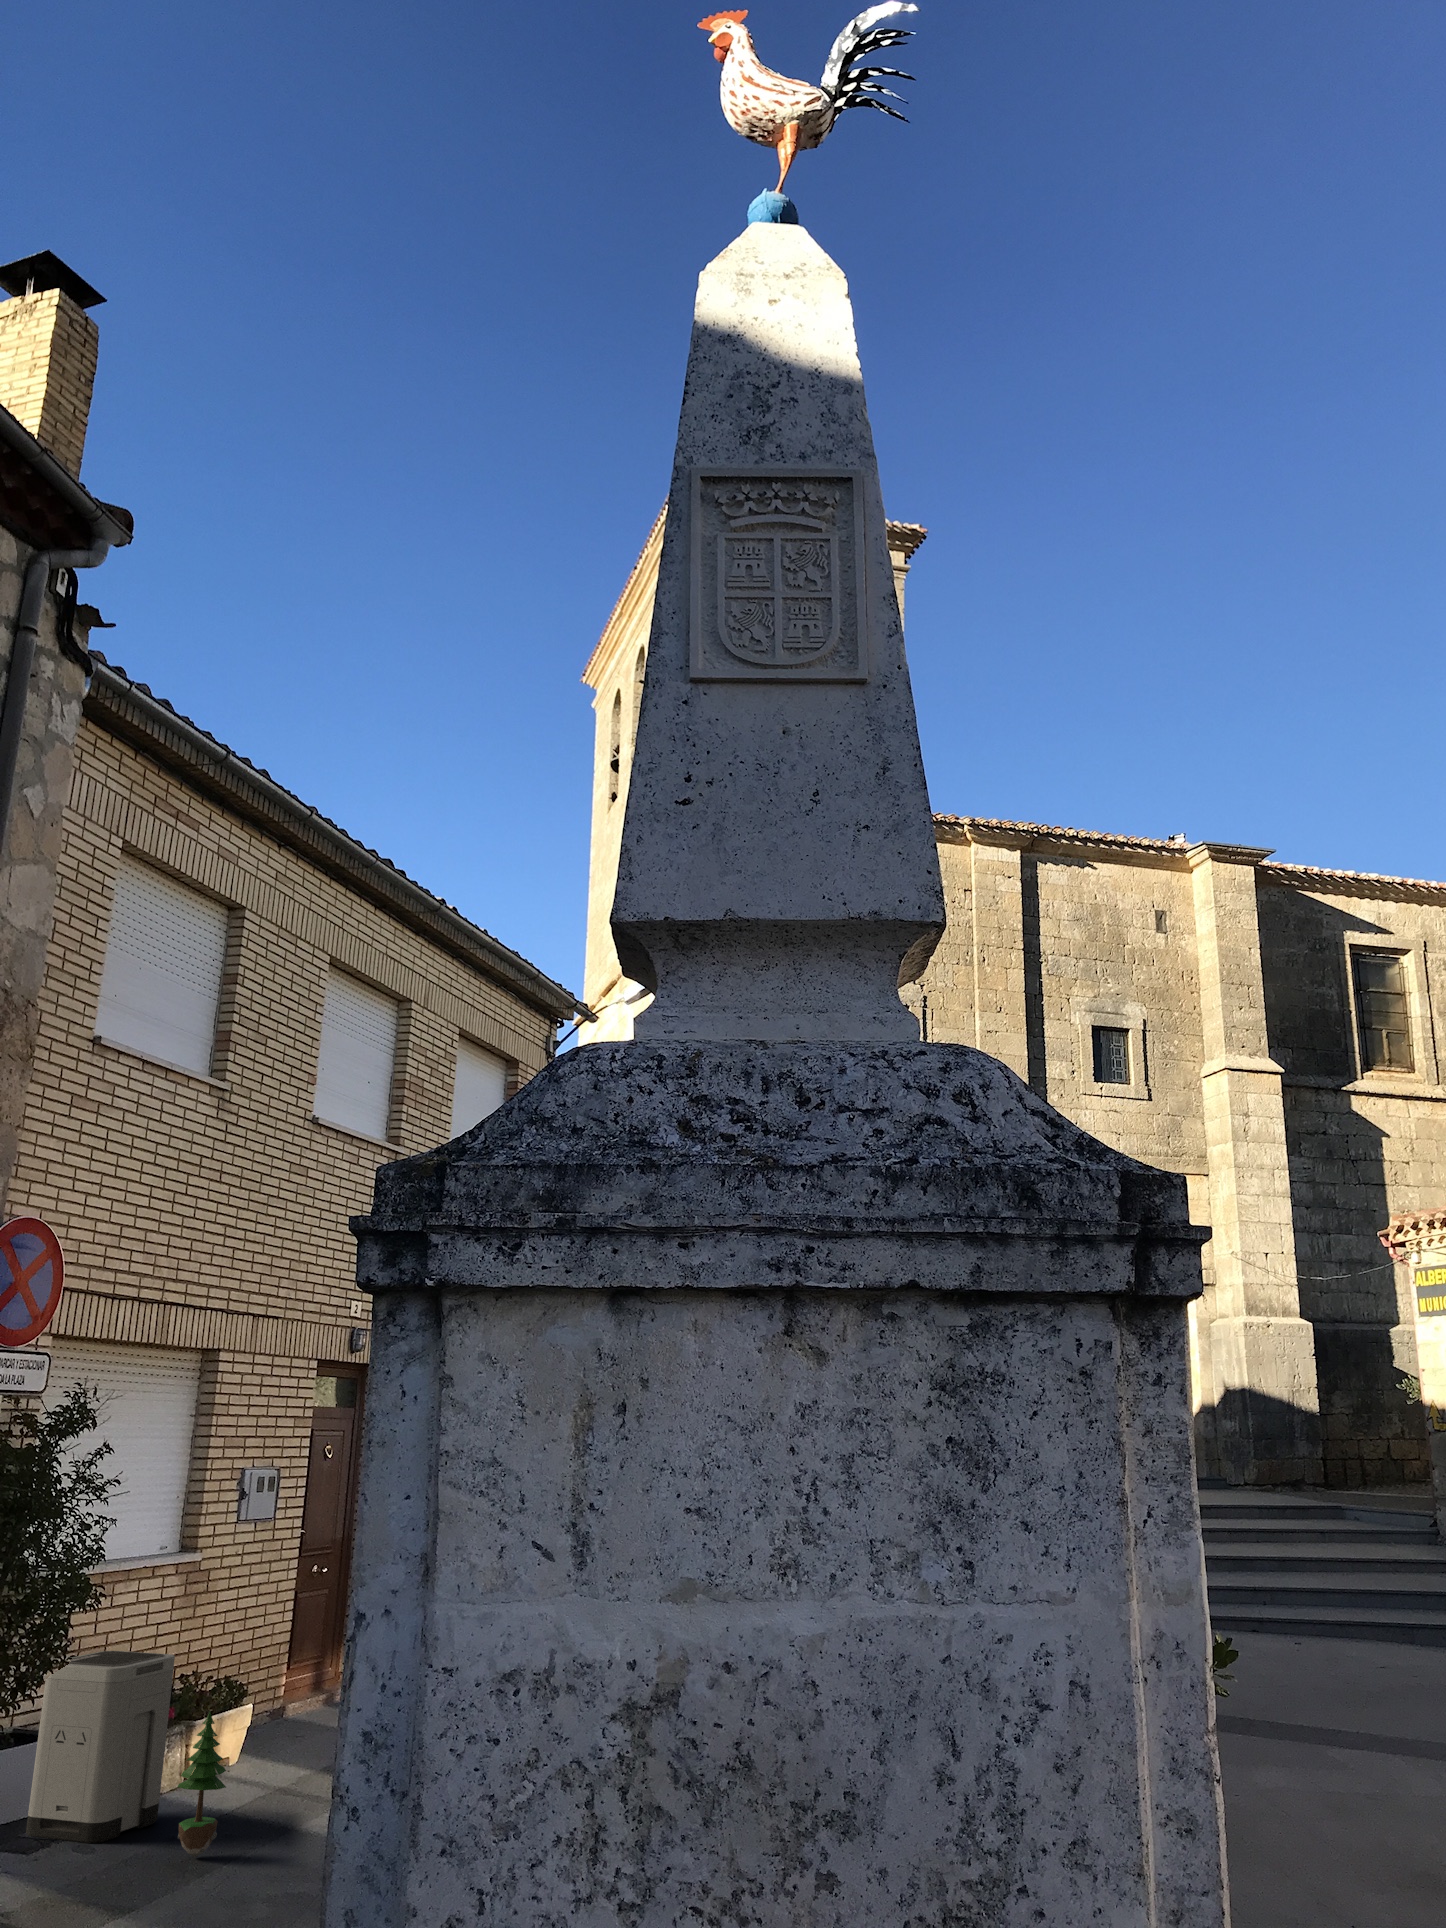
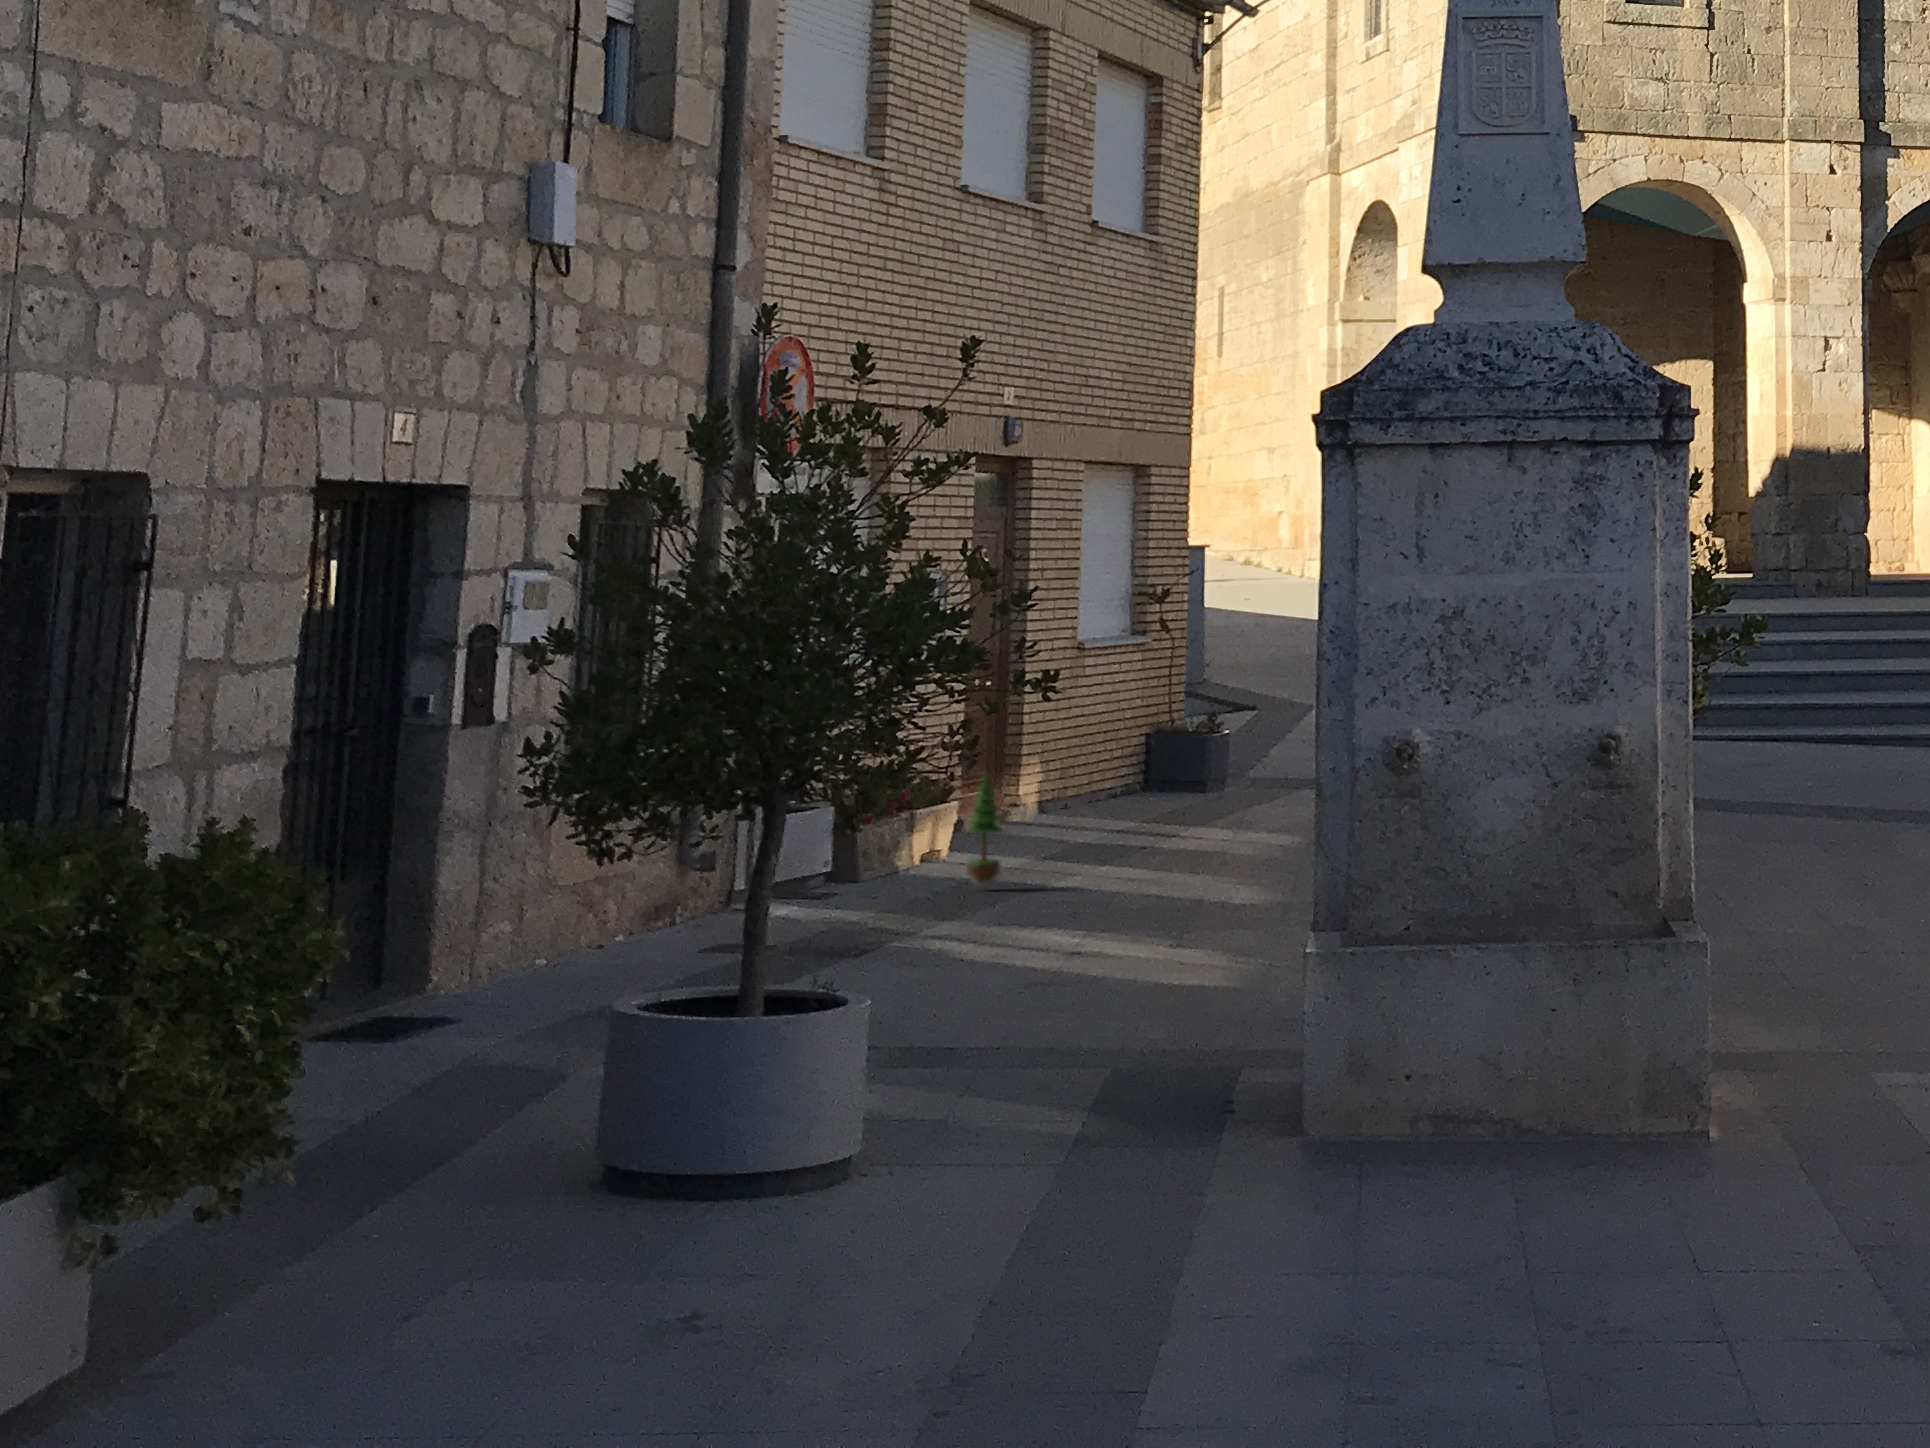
trash can: present [26,1651,175,1843] -> none [810,733,927,888]

